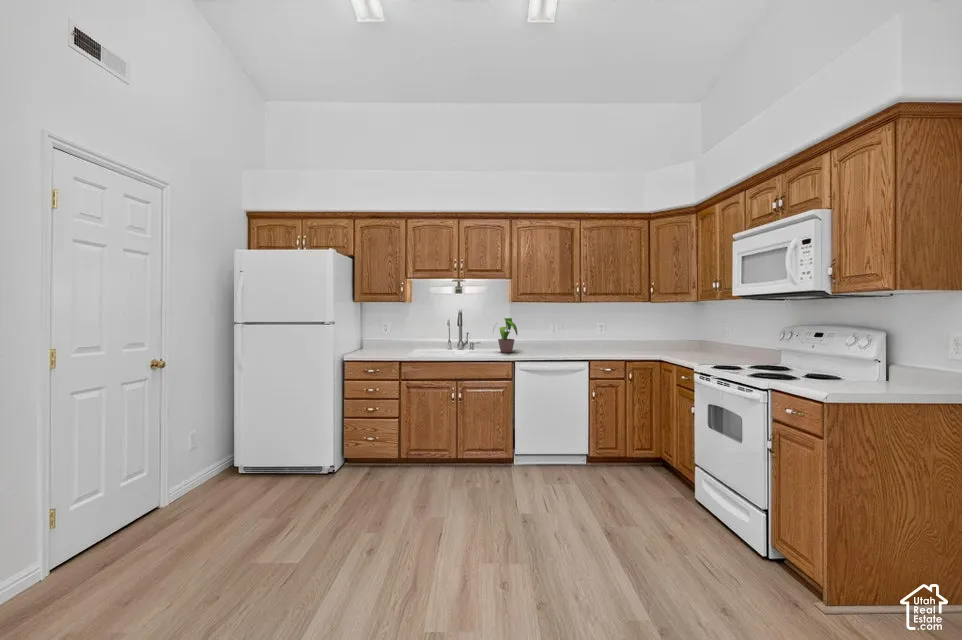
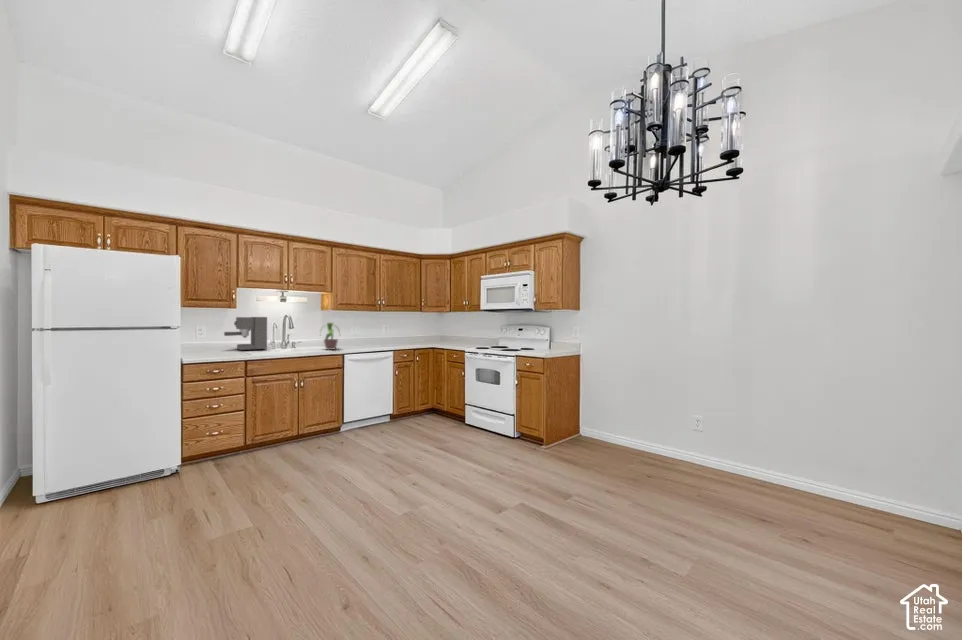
coffee maker: none [399,311,441,349] -> present [224,317,267,350]

